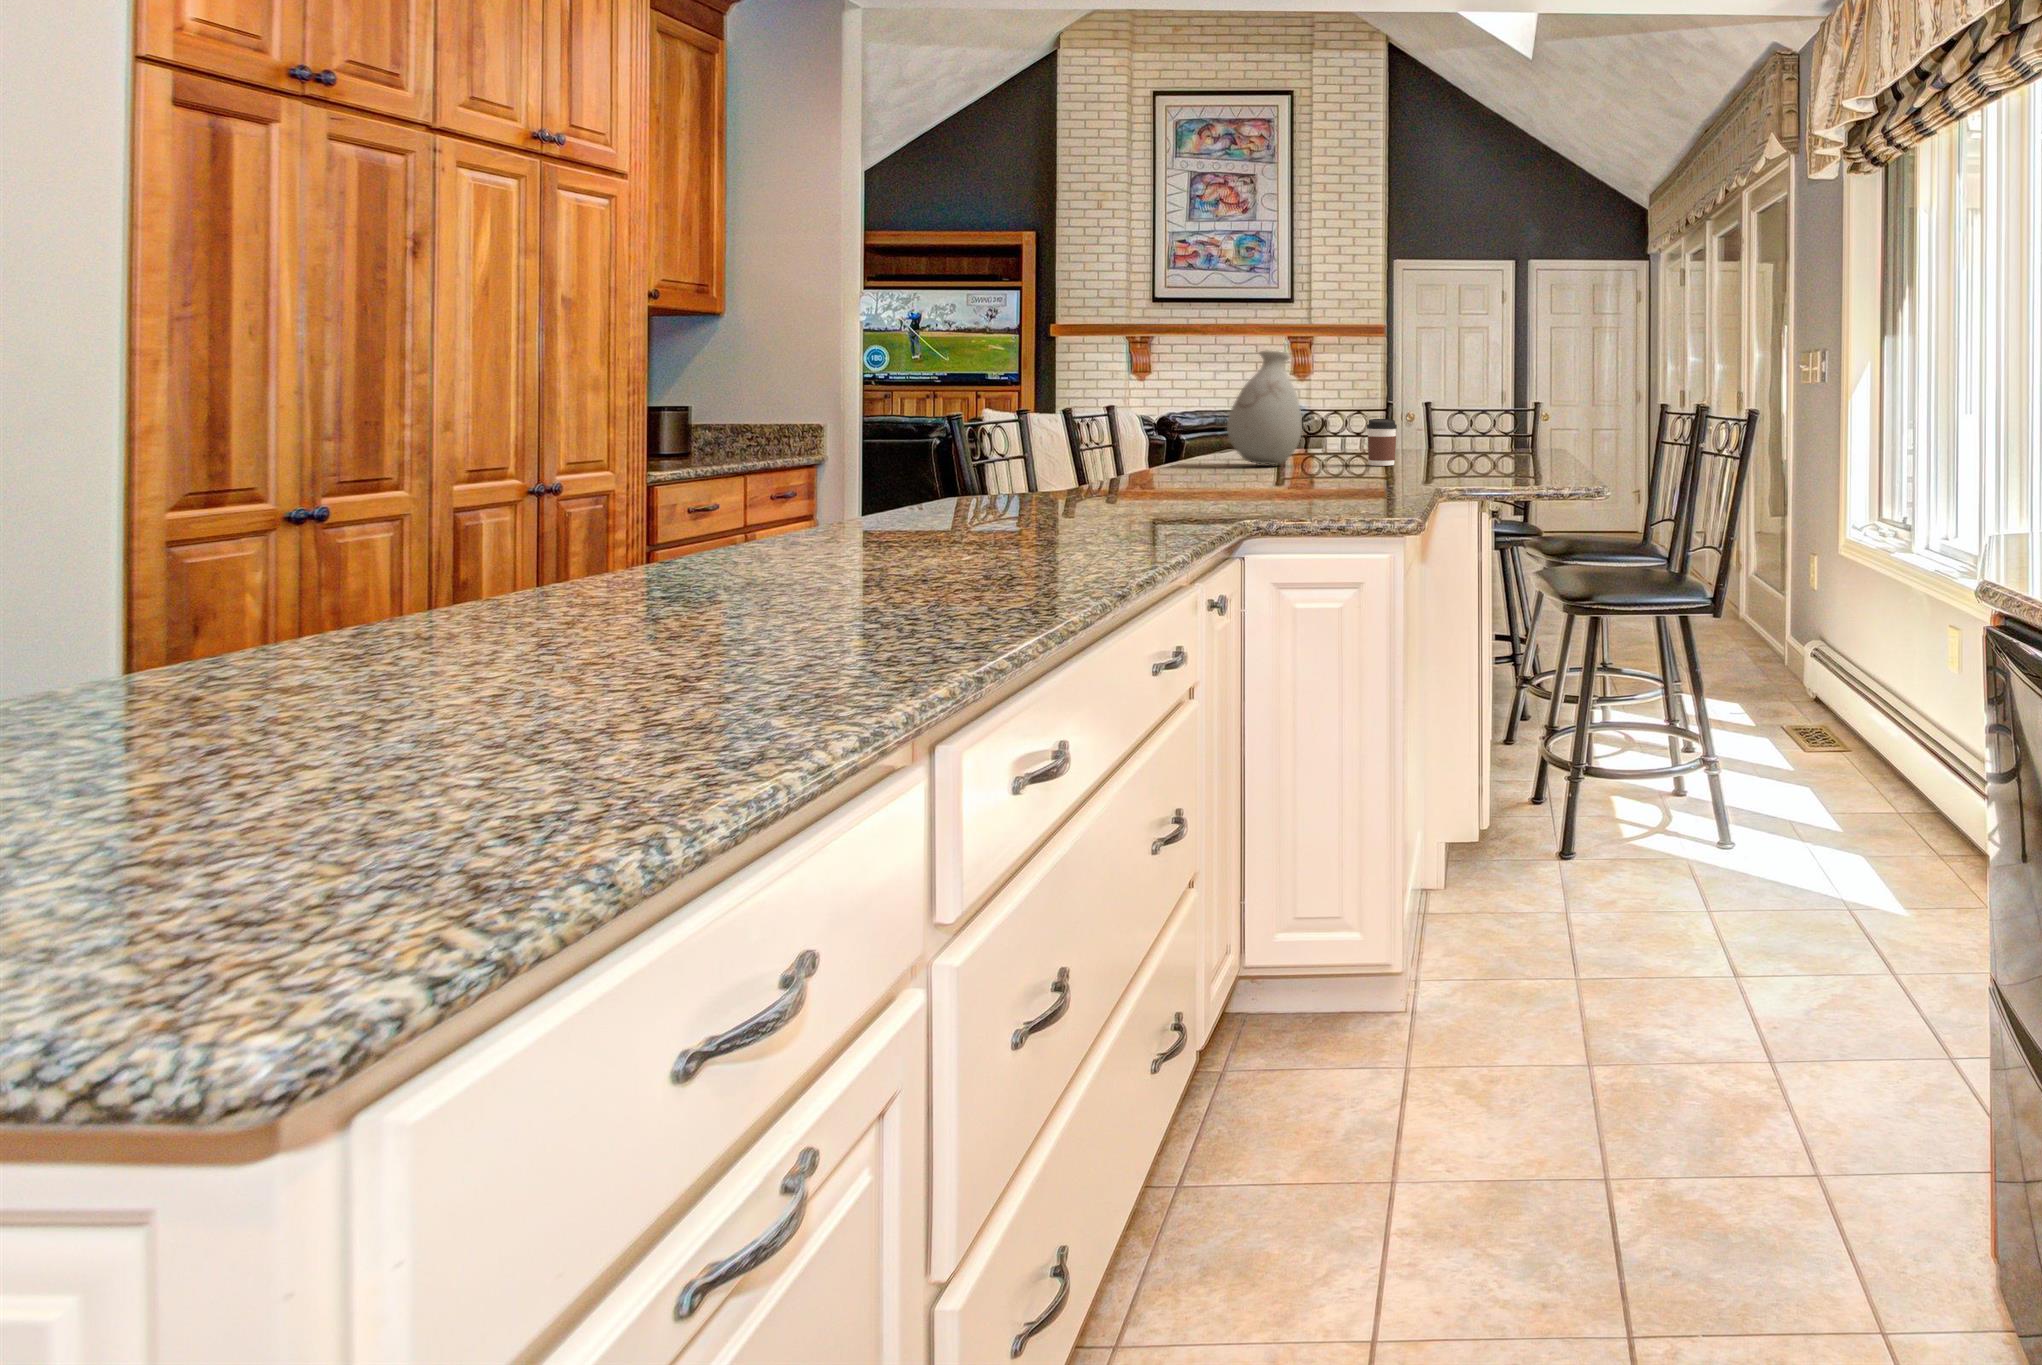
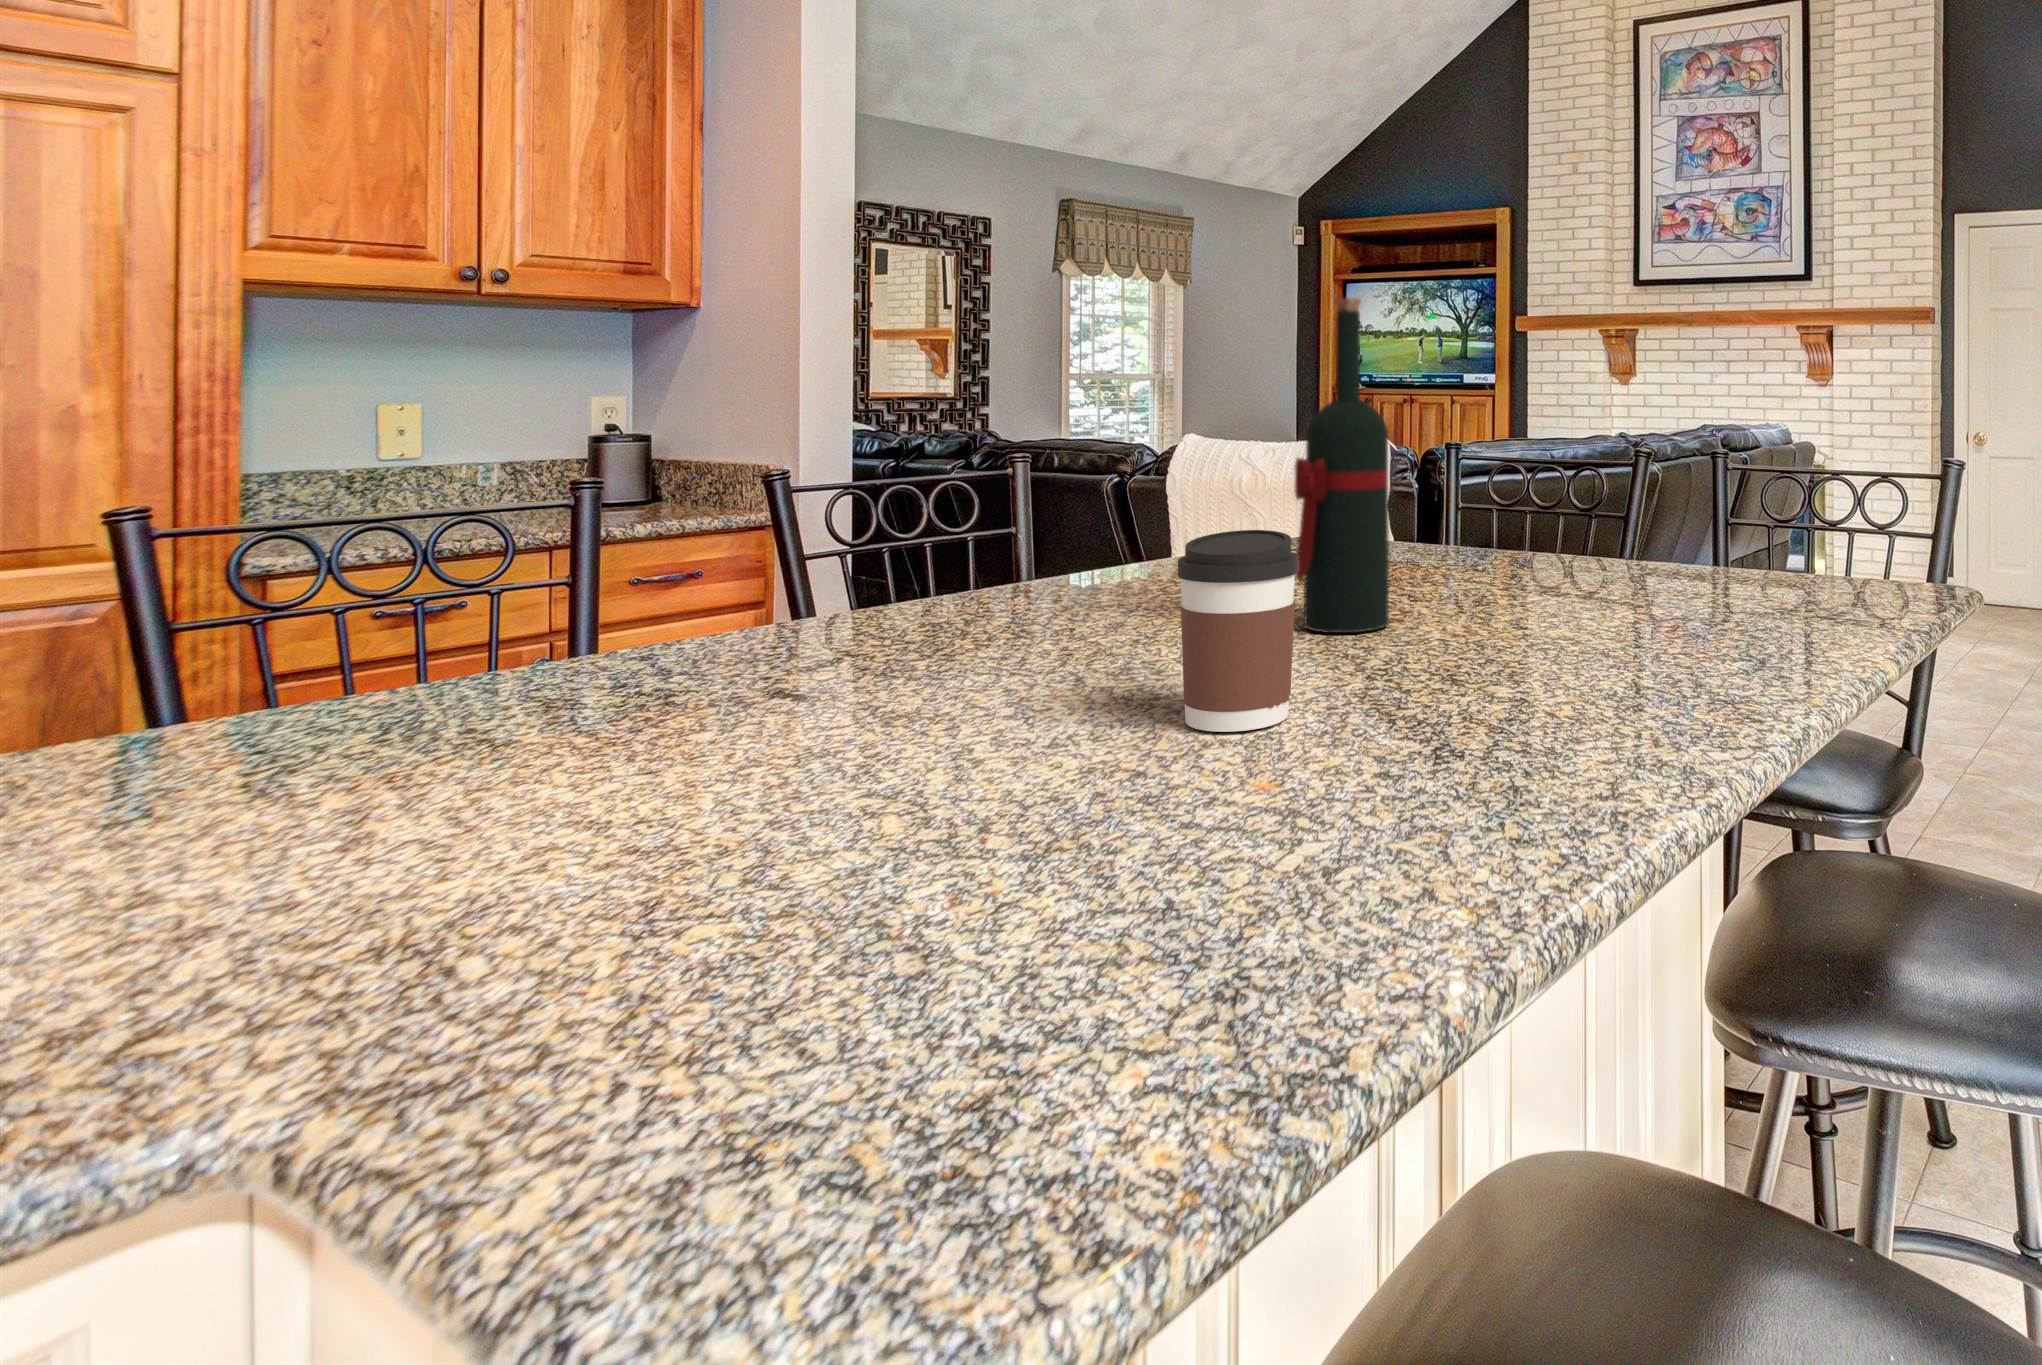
vase: present [1227,351,1302,465] -> none [766,284,1050,678]
wine bottle: none [1333,352,1360,459] -> present [1294,298,1389,633]

